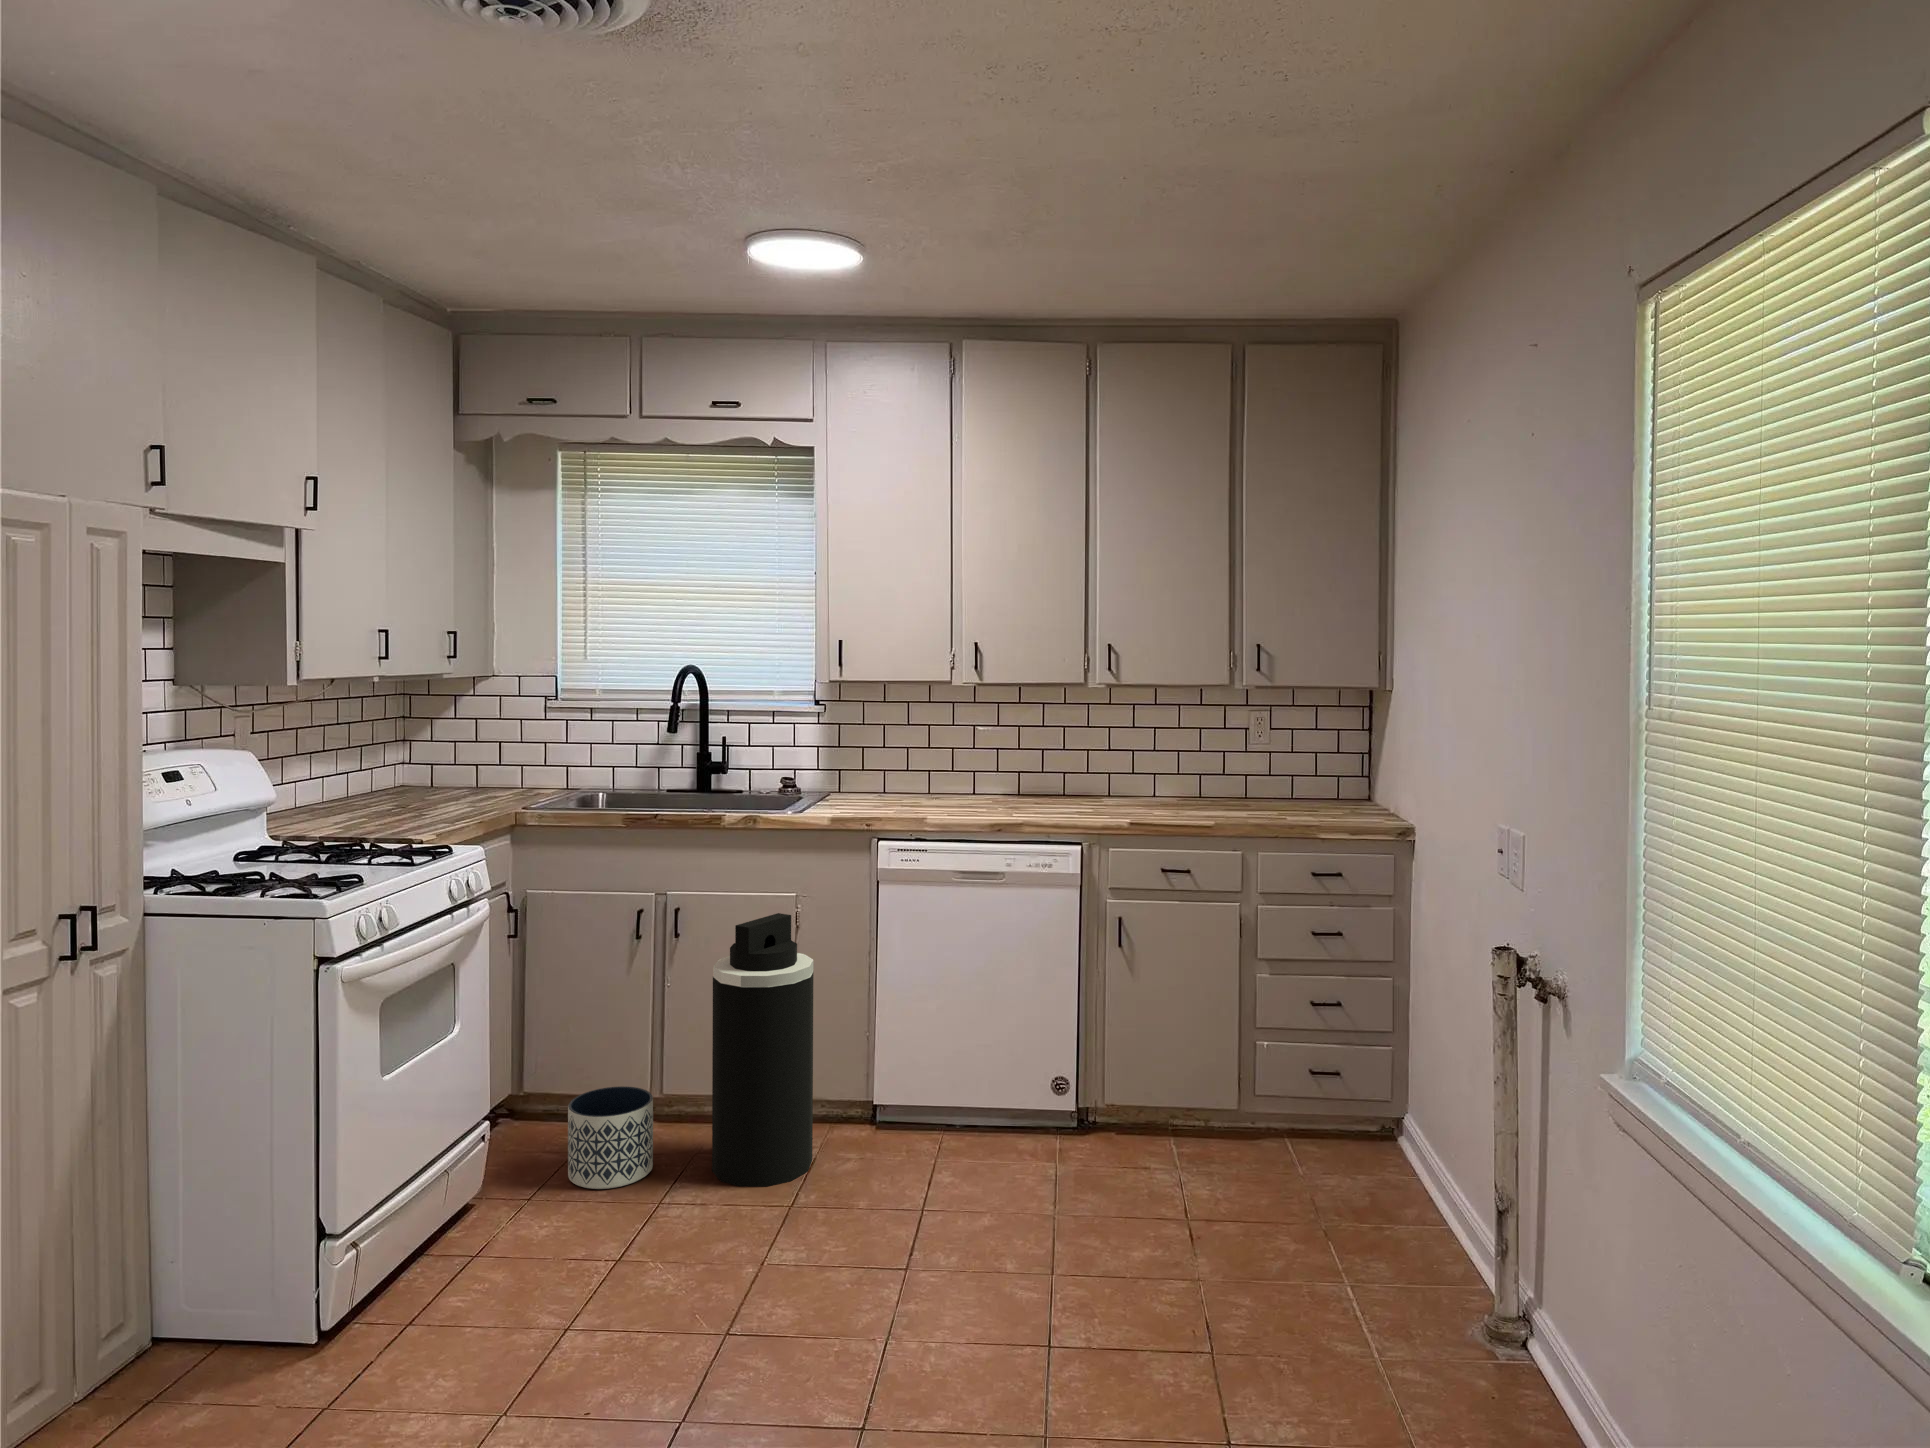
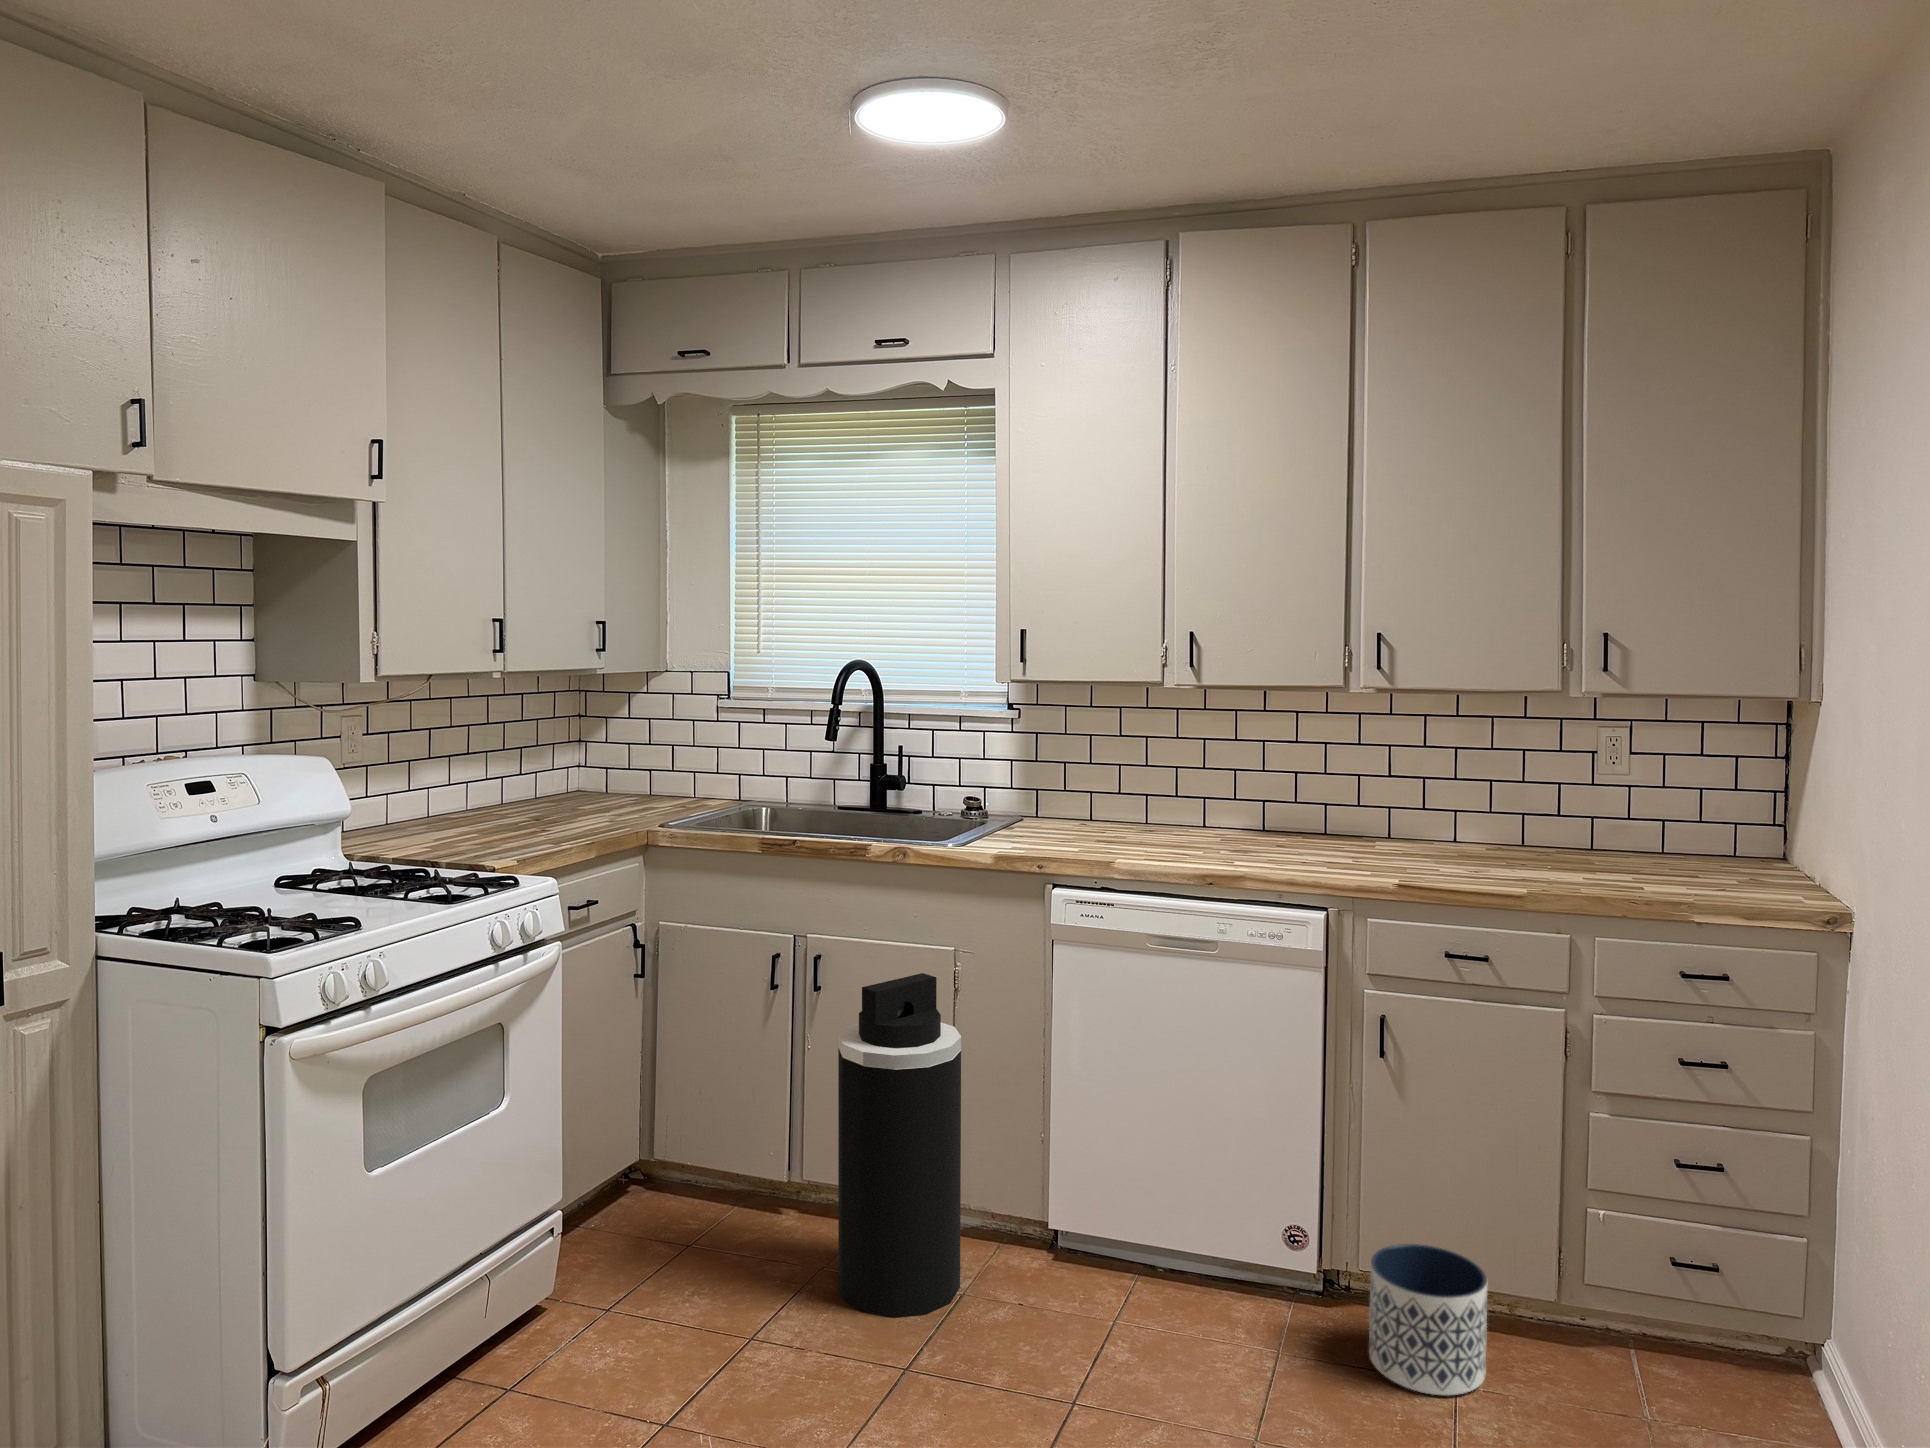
planter: present [568,1086,653,1189] -> present [1369,1244,1487,1396]

